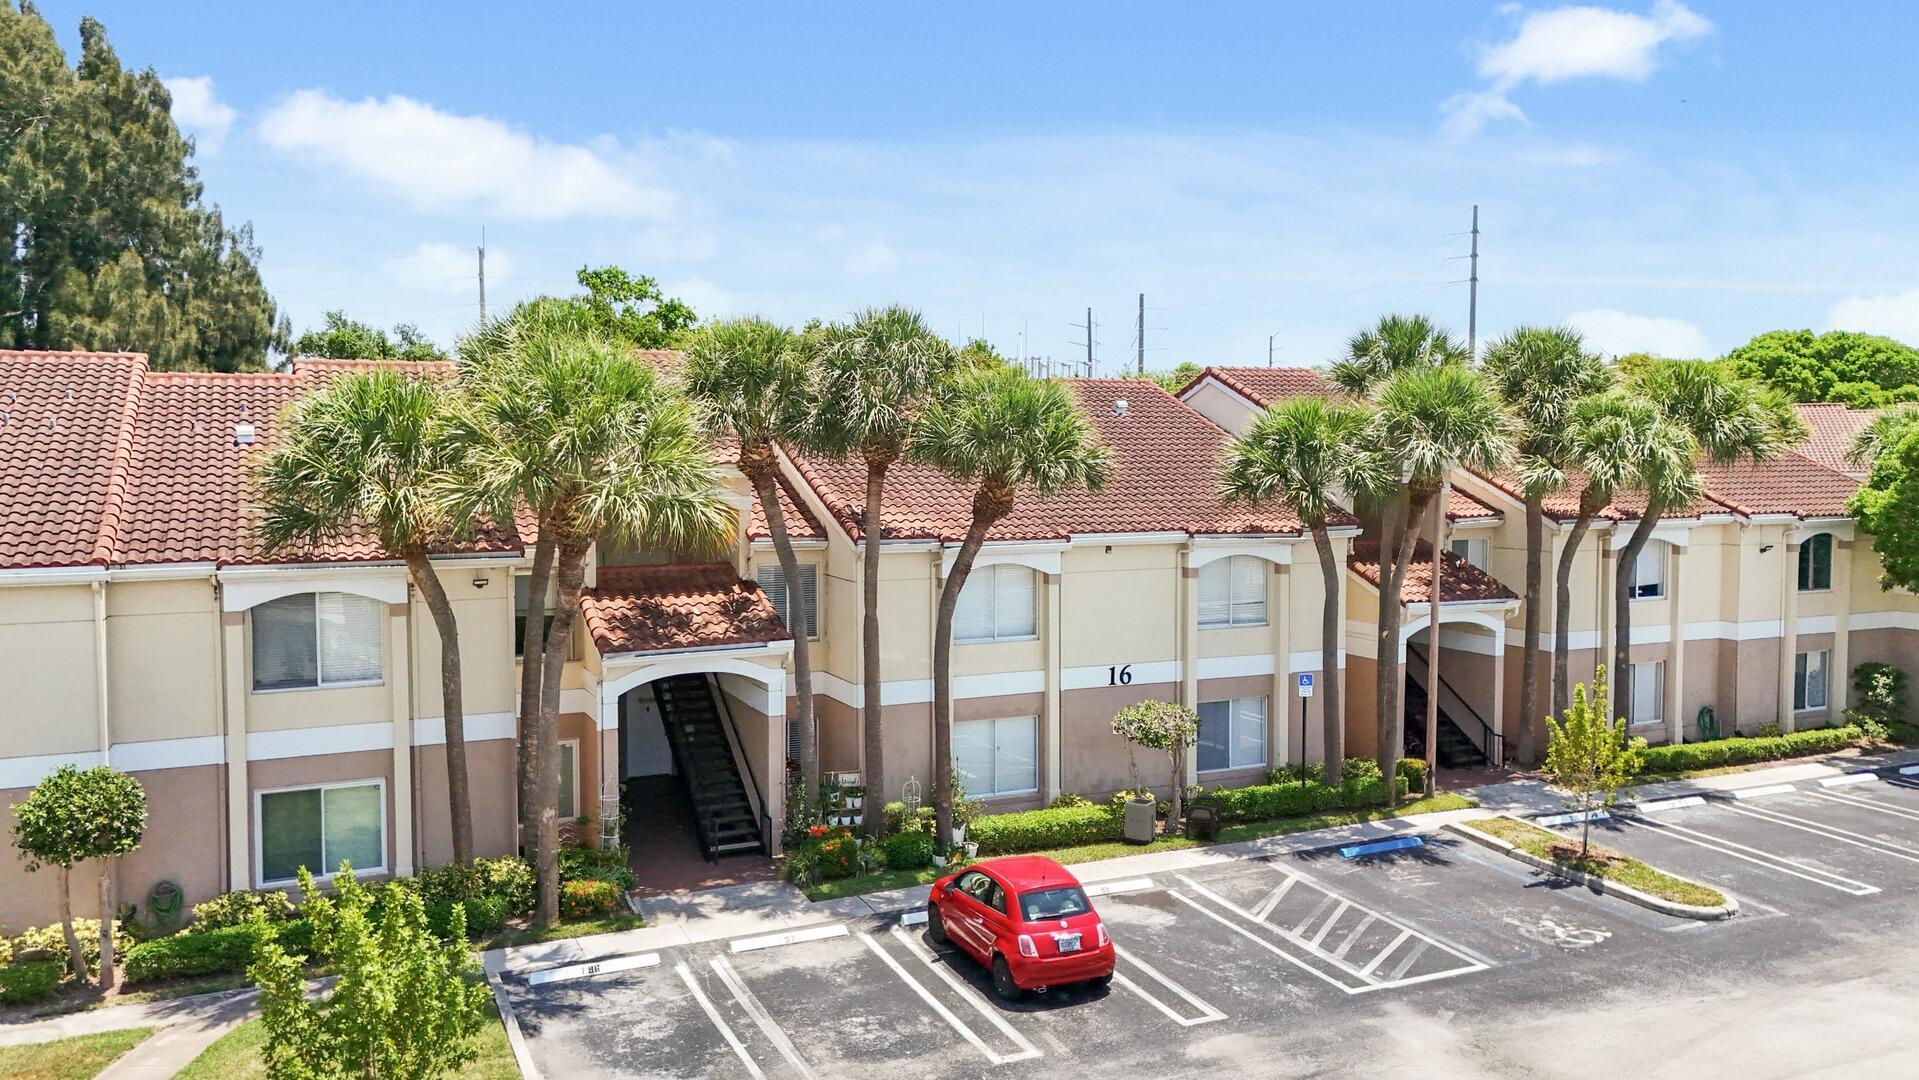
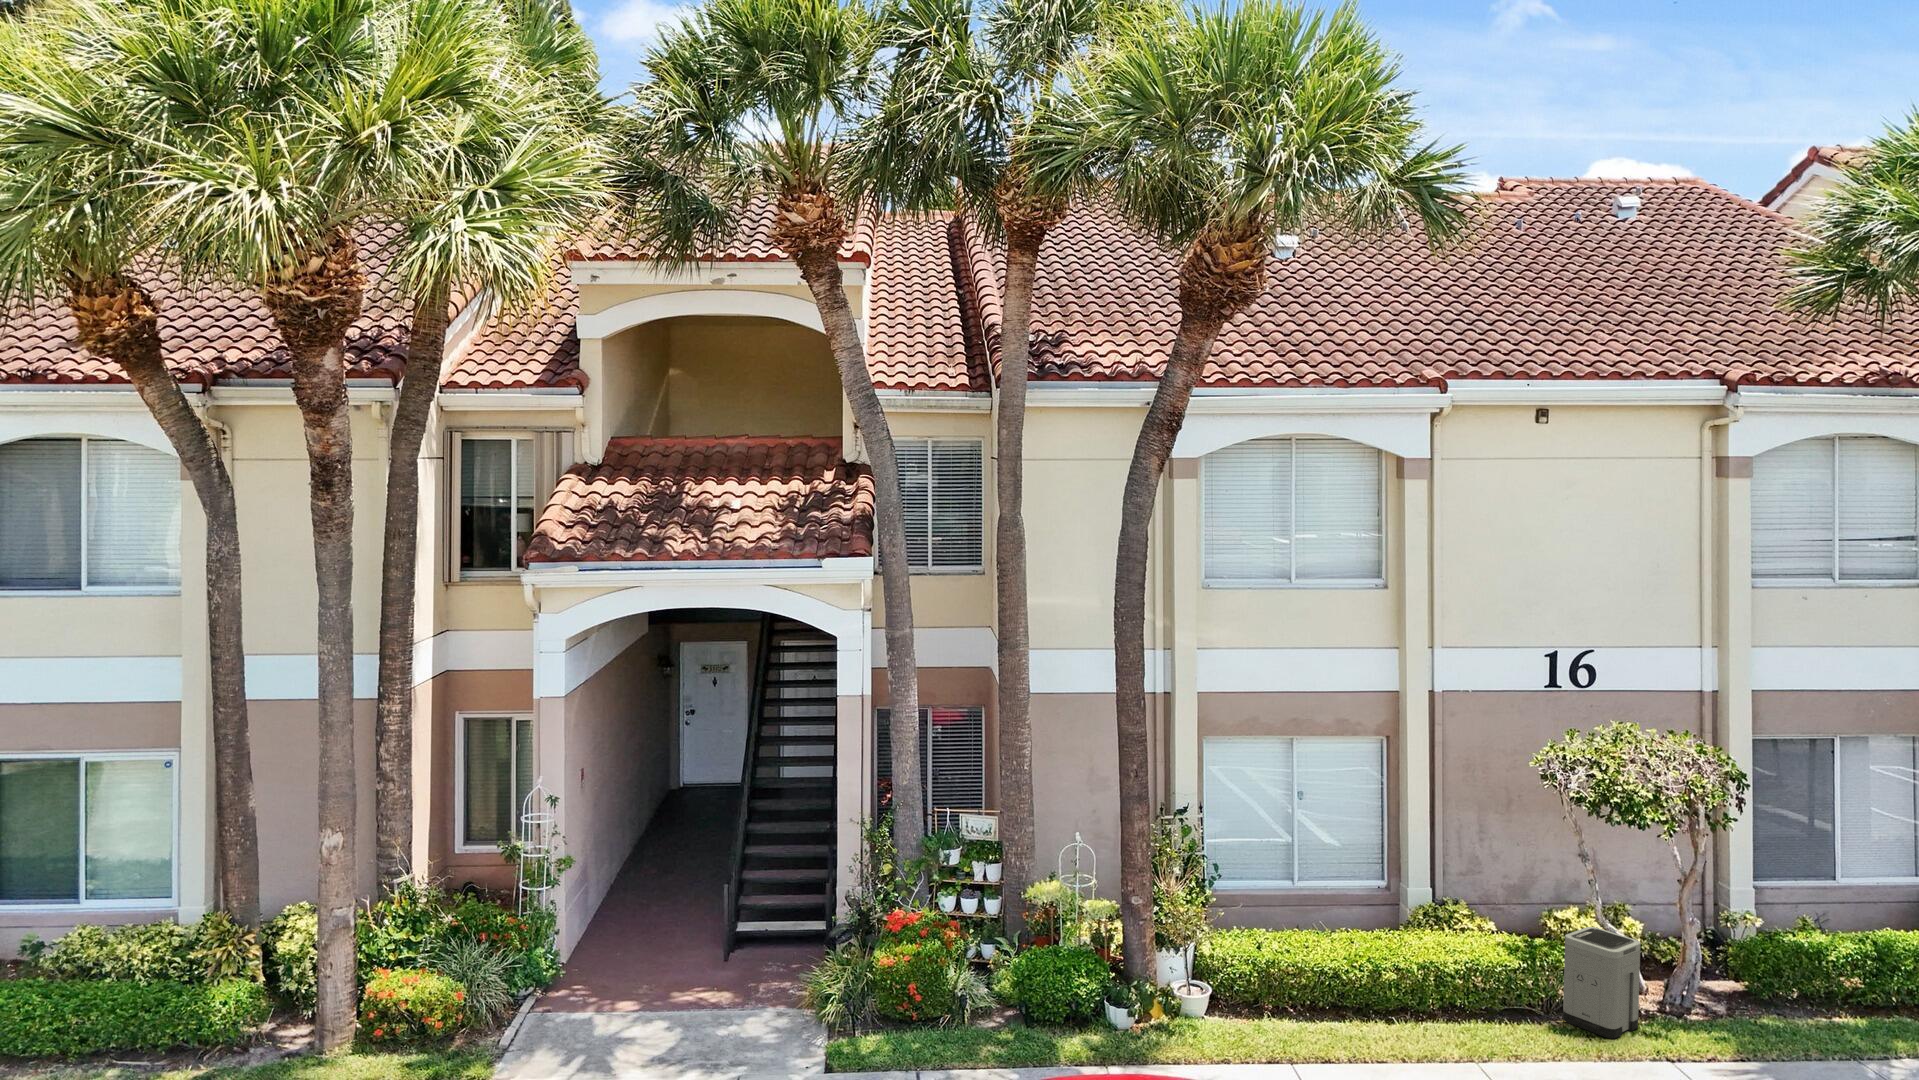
bench: present [1185,795,1222,841] -> none [1714,937,1808,1054]

